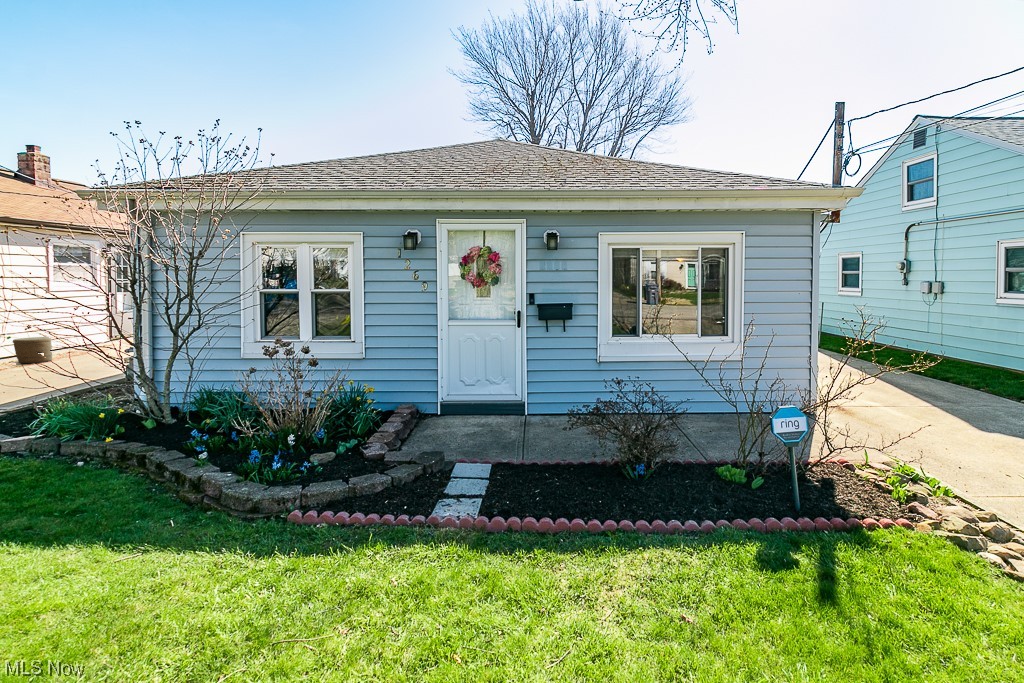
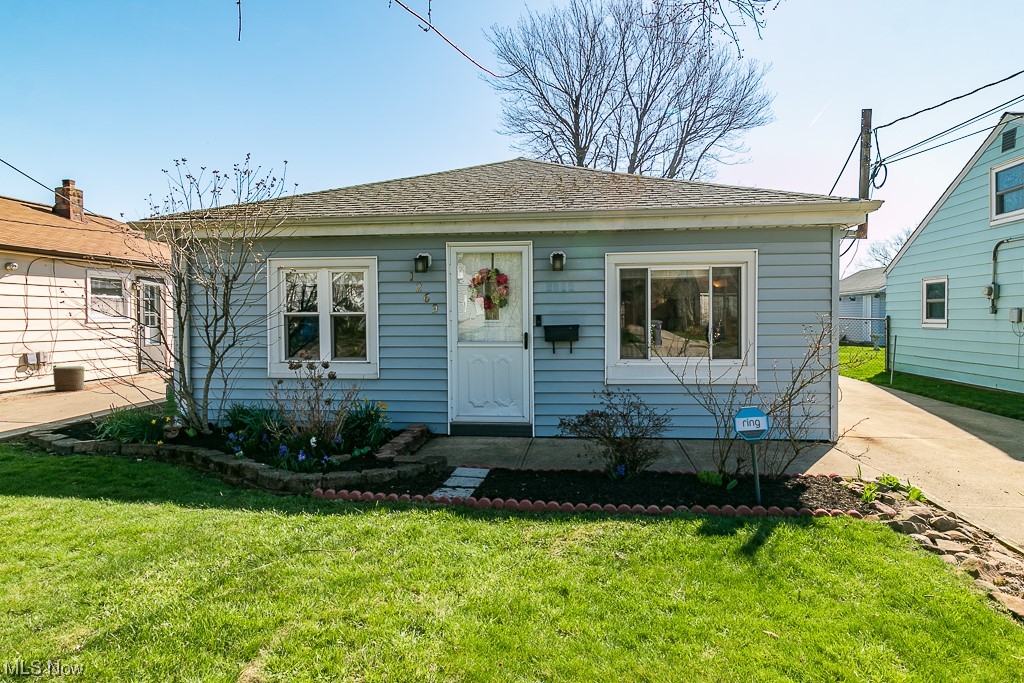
potted tree: none [113,374,141,430] -> present [161,388,182,438]

